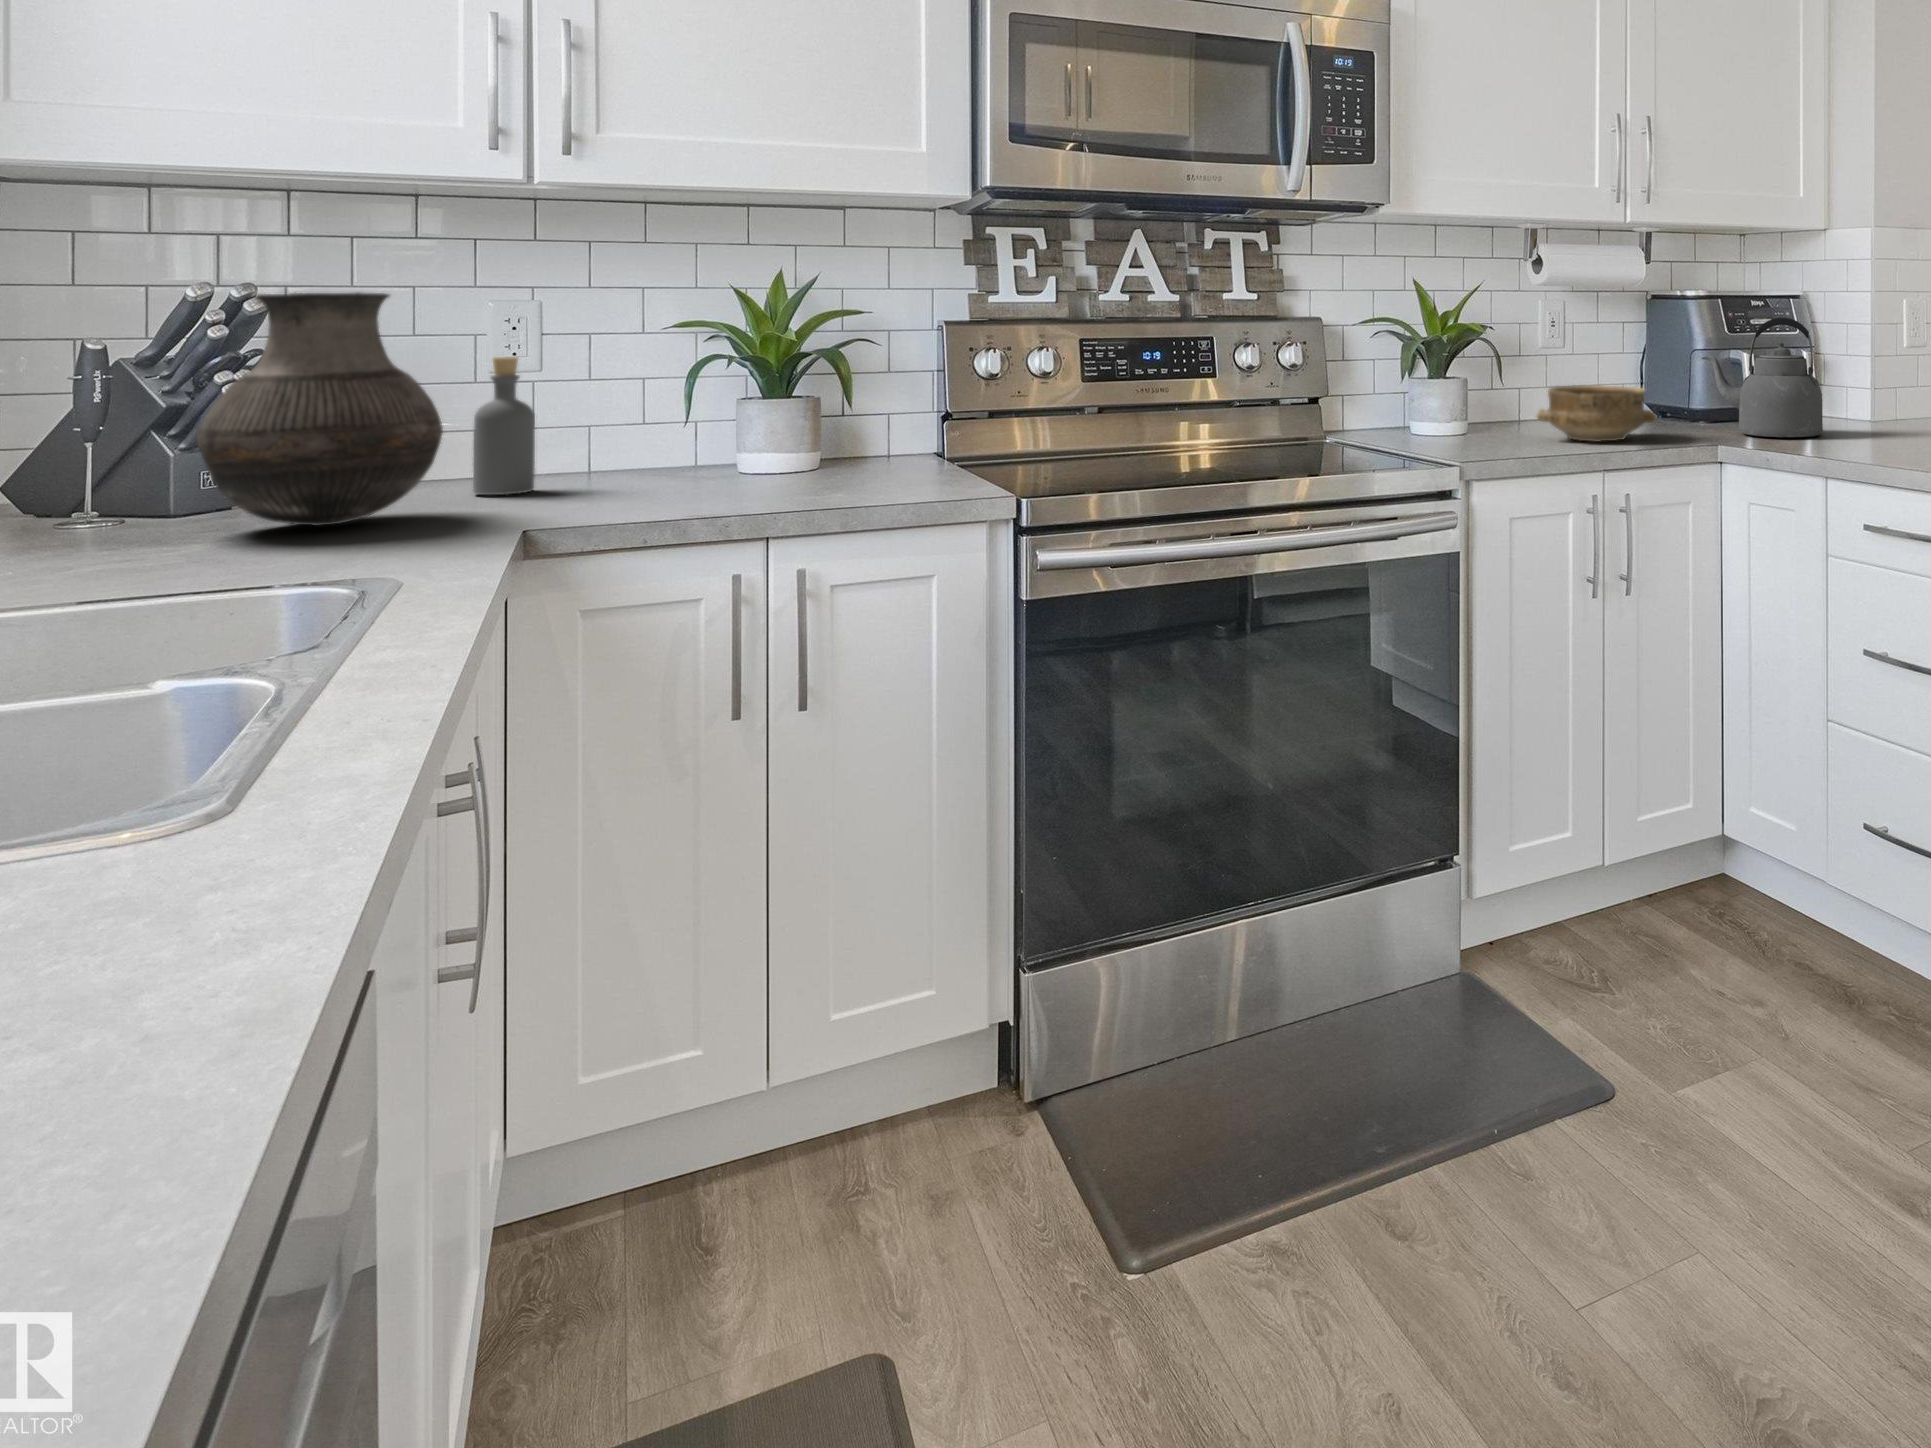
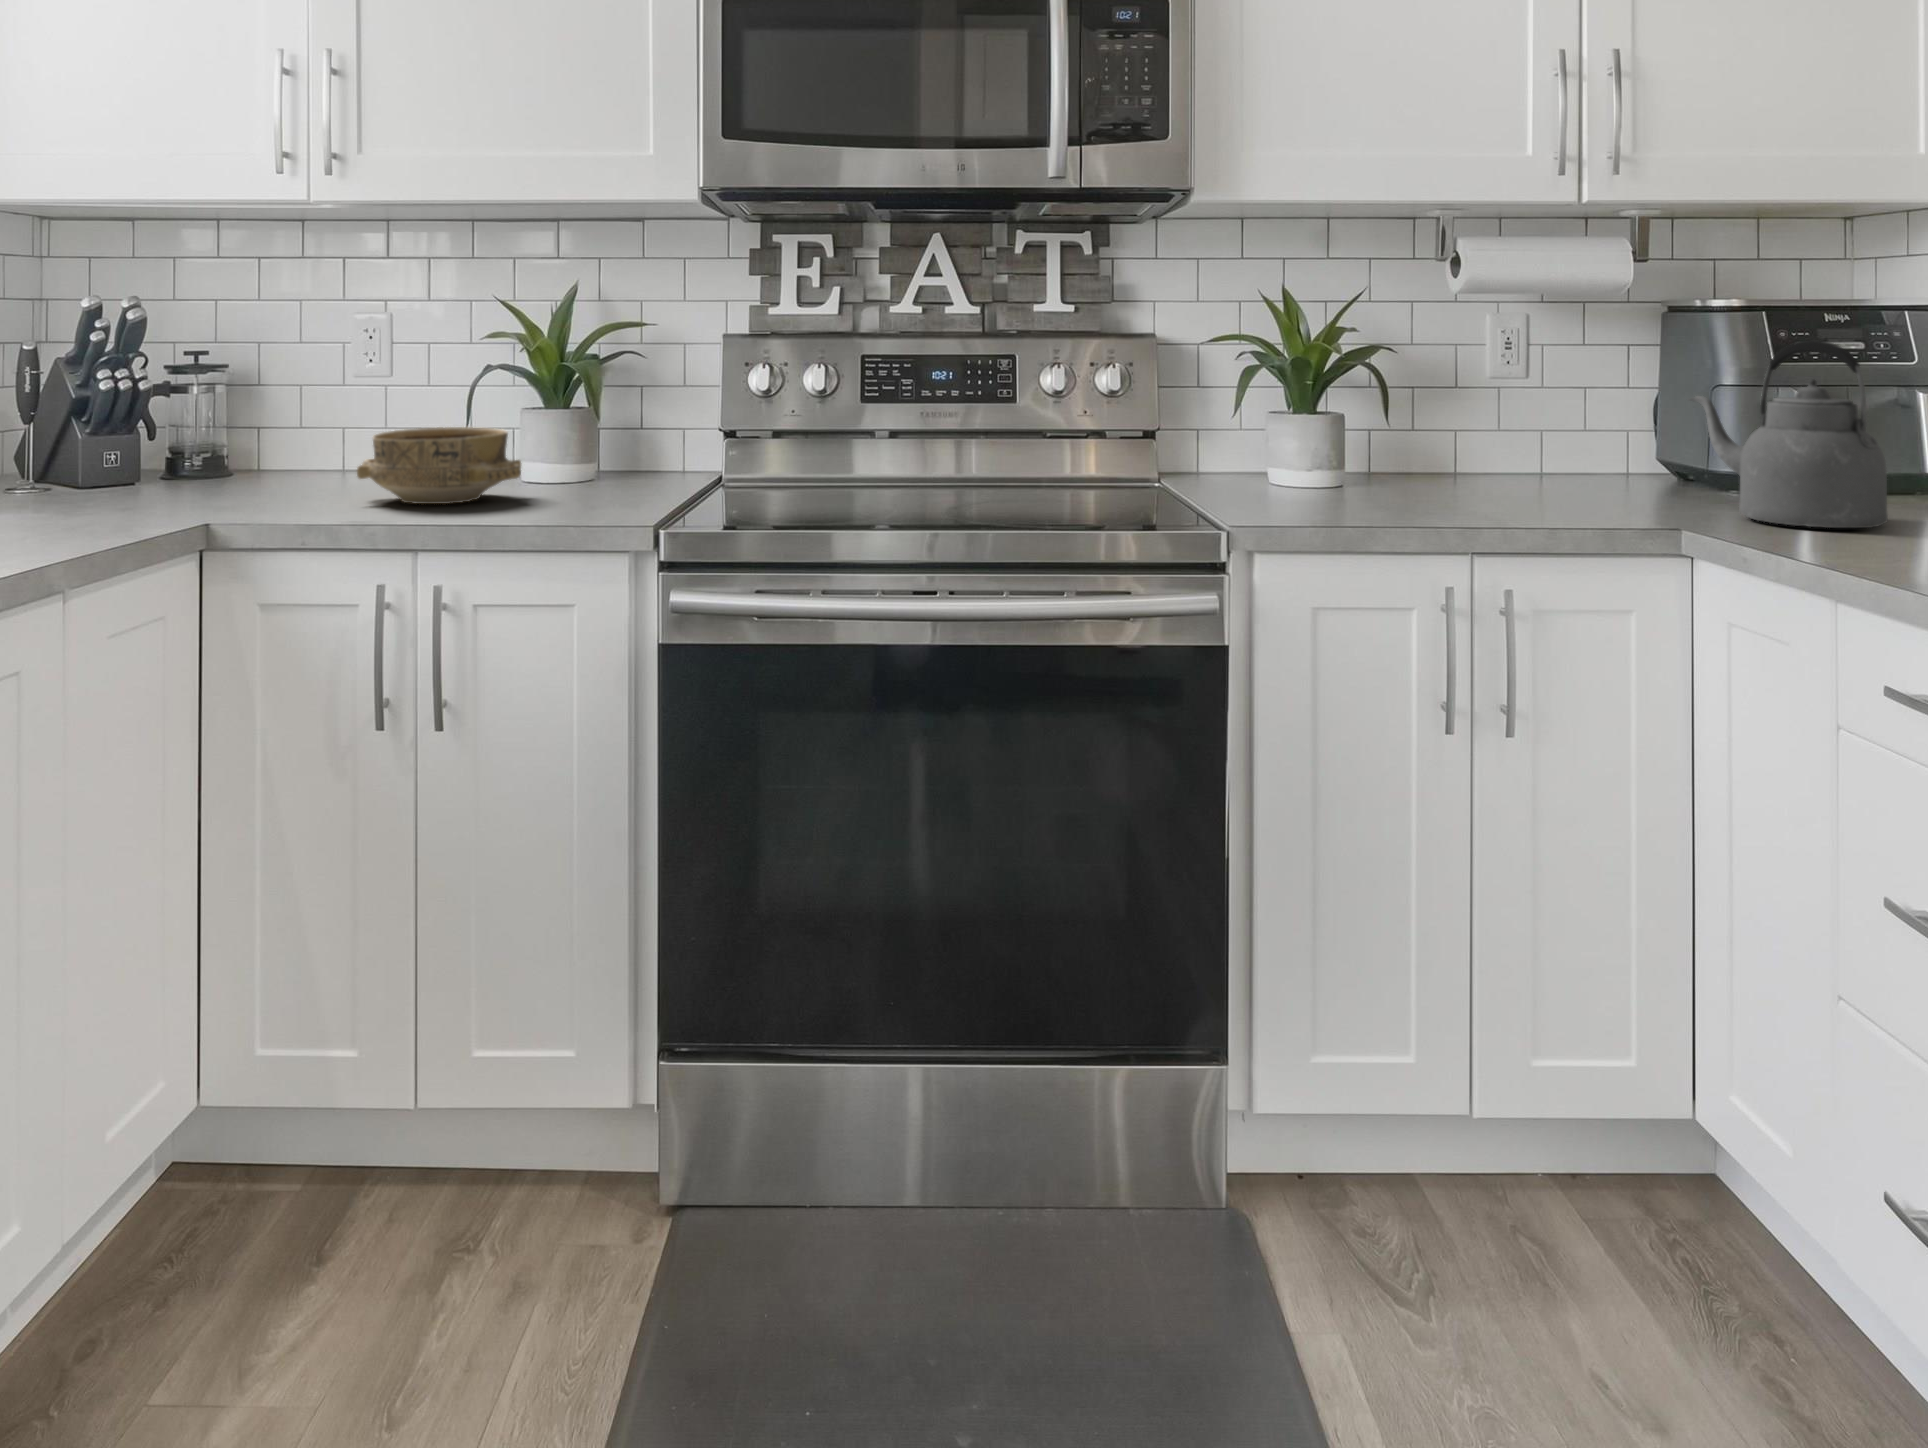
vase: present [197,292,443,525] -> none [27,298,217,501]
bottle: present [473,357,535,495] -> none [289,360,340,486]
ceramic bowl: present [1537,385,1656,442] -> present [357,427,521,504]

